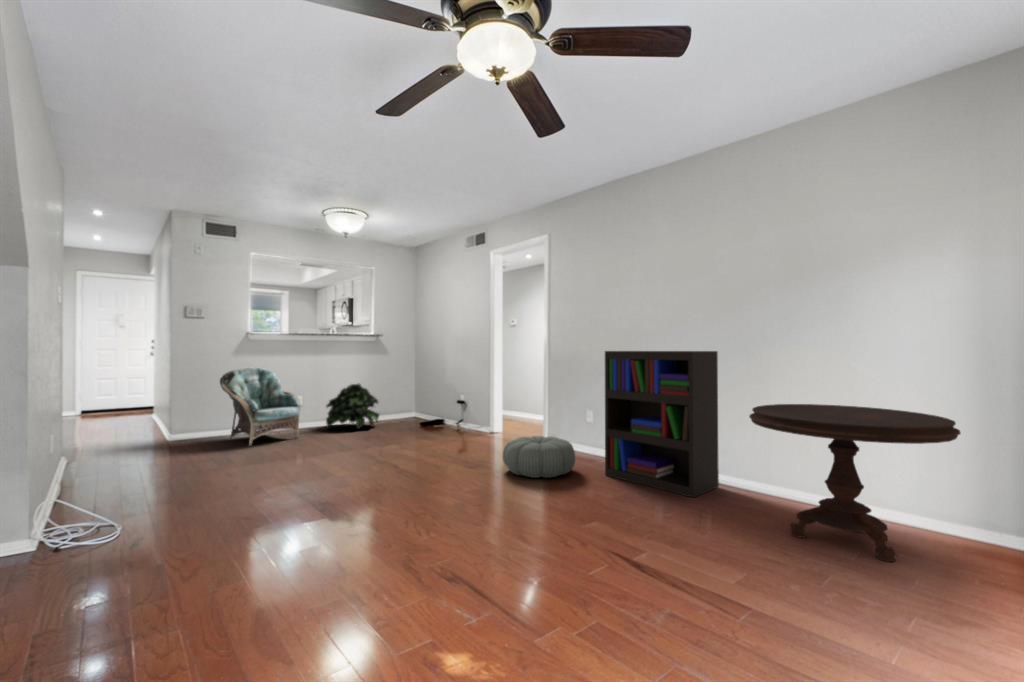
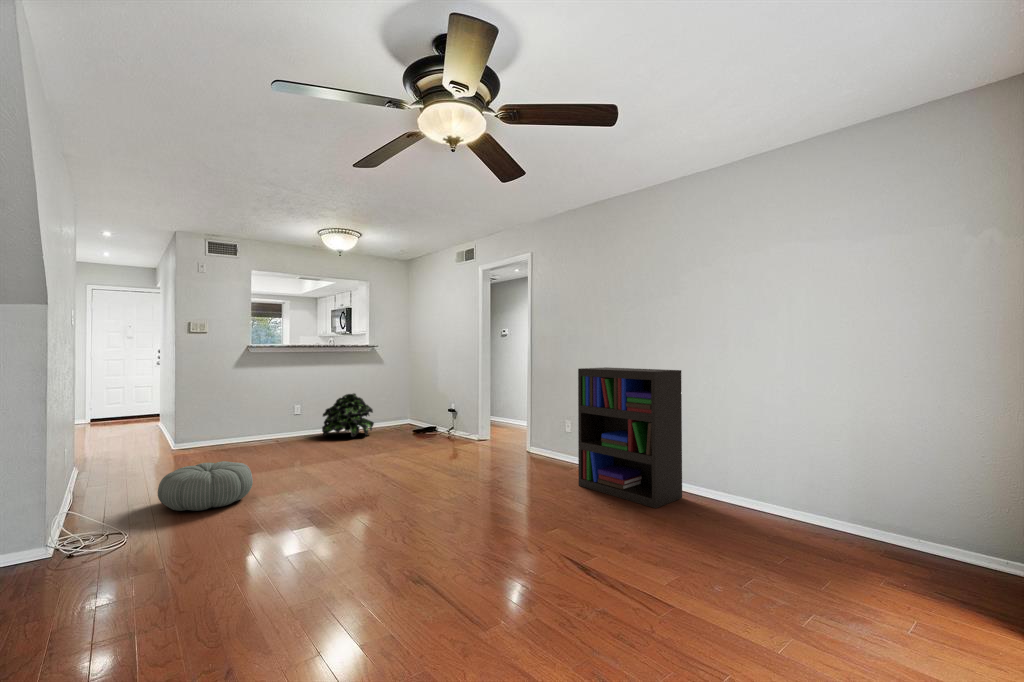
armchair: present [220,367,301,446] -> none [221,379,297,455]
side table: present [749,404,960,562] -> none [699,423,880,571]
pouf: present [503,436,575,478] -> present [158,461,253,511]

